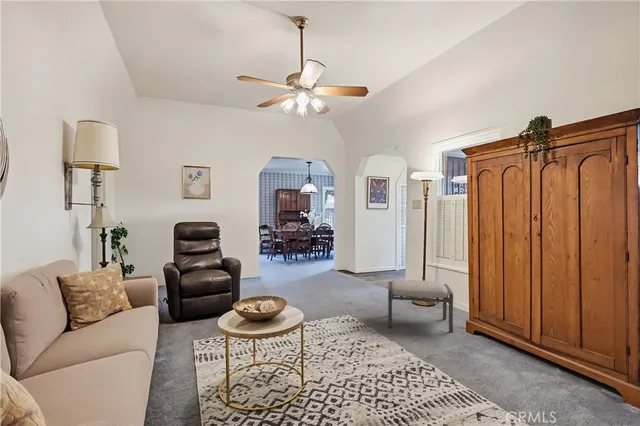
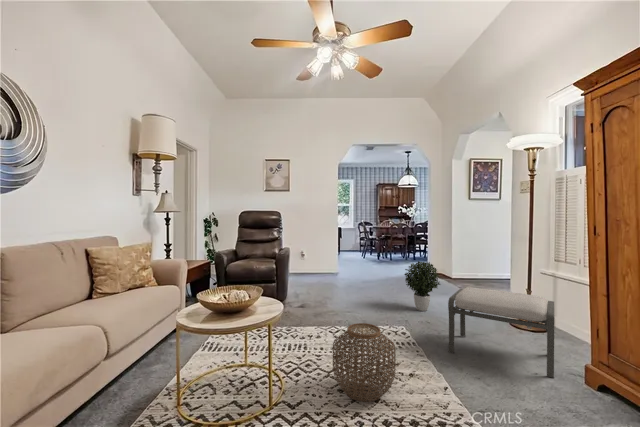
potted plant: none [337,262,365,301] -> present [404,261,440,311]
woven basket: none [334,314,379,369] -> present [333,323,396,402]

